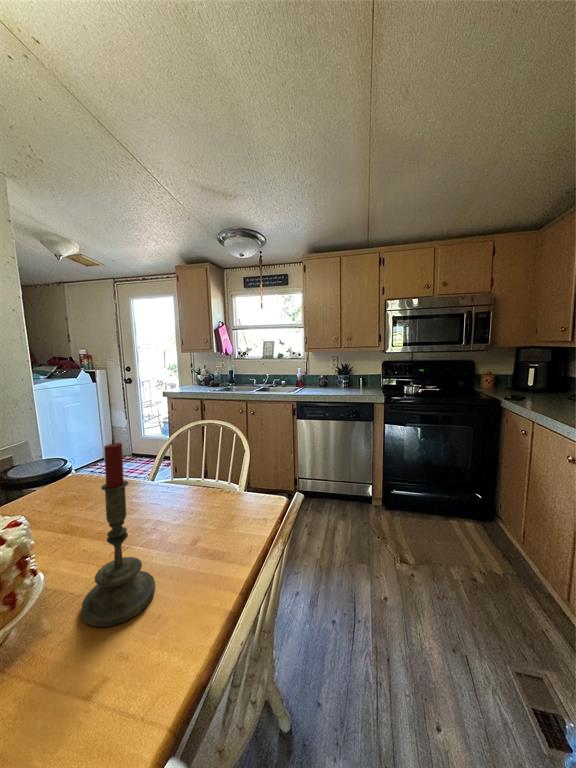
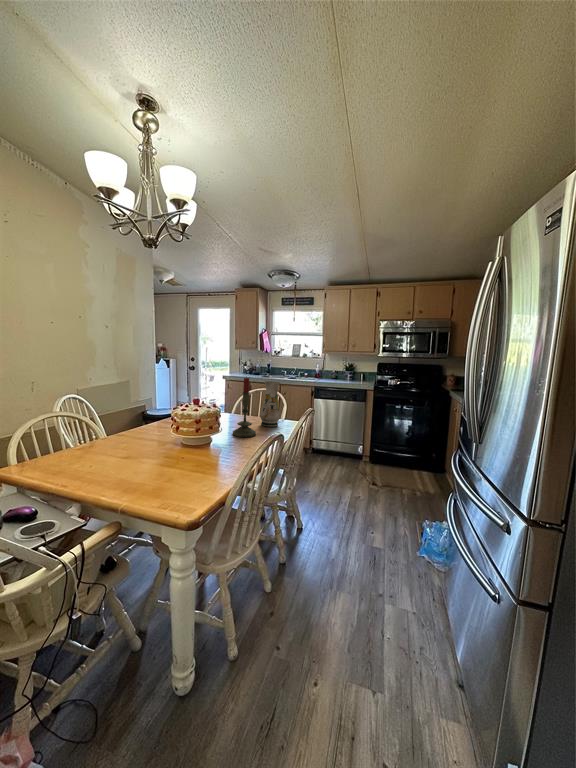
vase: none [183,427,230,537] -> present [260,381,280,426]

